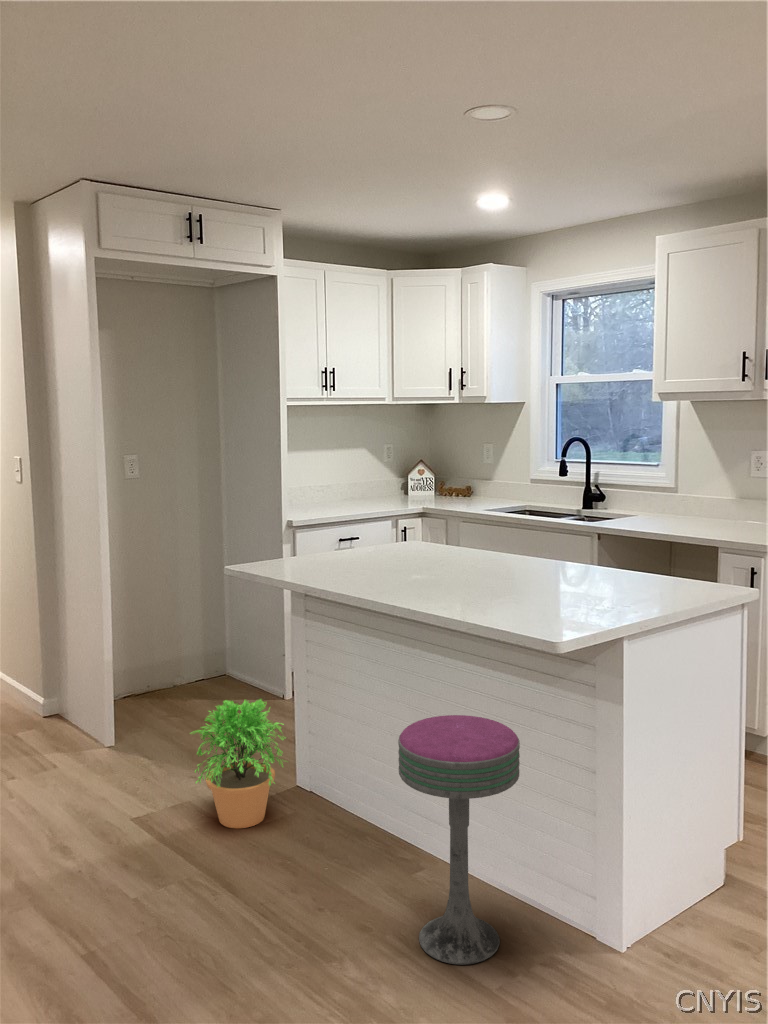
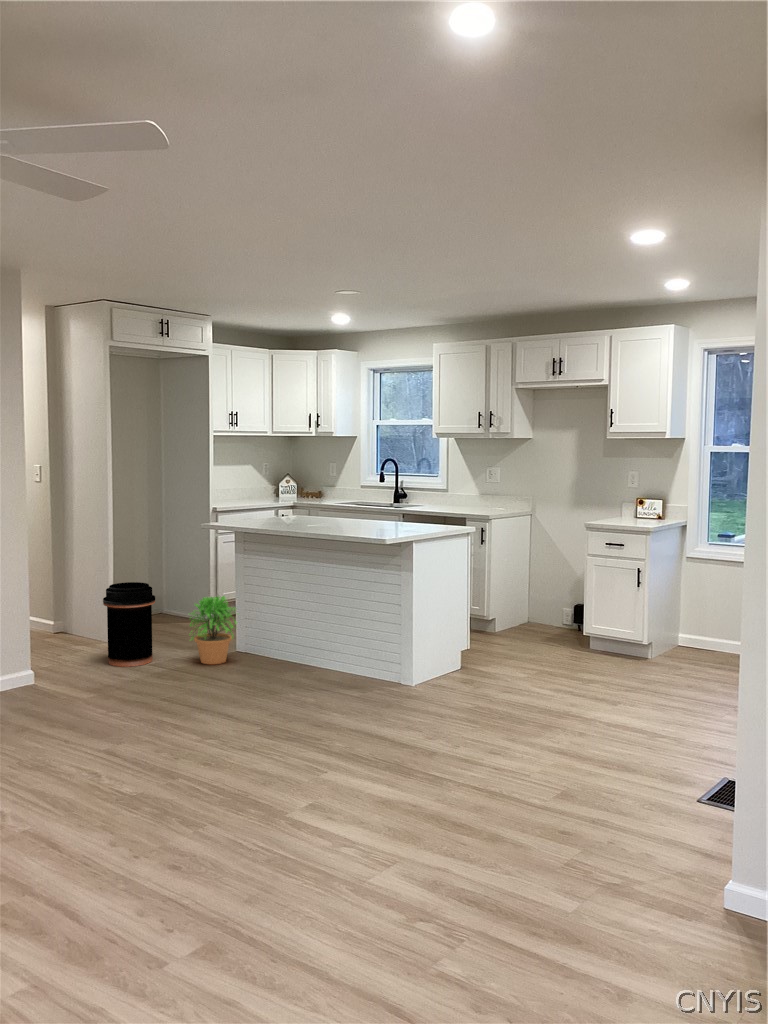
trash can: none [52,665,145,823] -> present [103,582,155,667]
bar stool: present [398,715,520,965] -> none [313,584,368,691]

